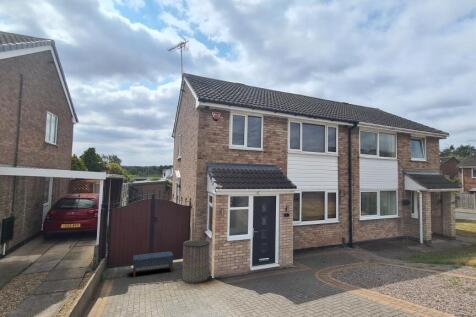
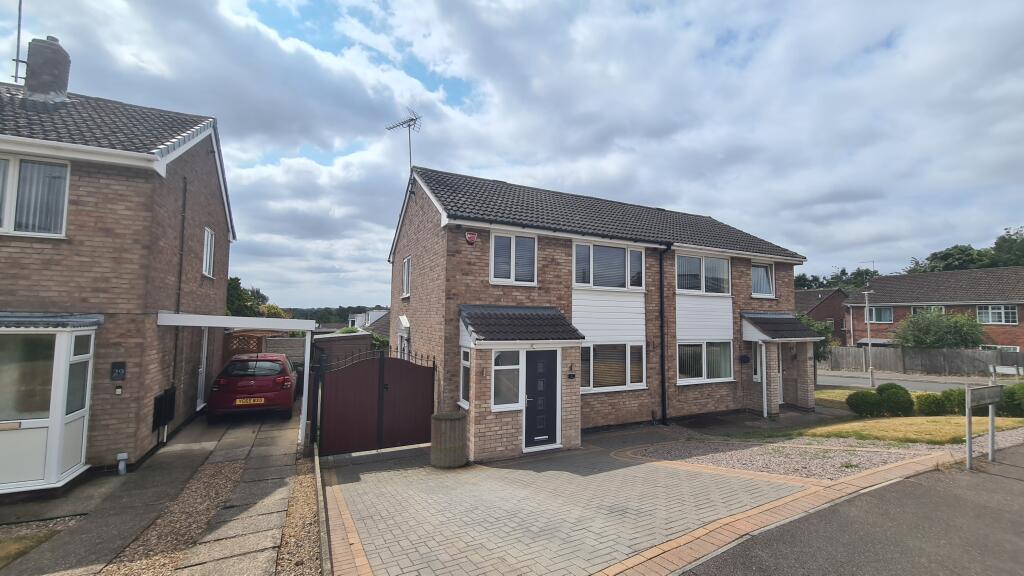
bench: present [133,251,173,277] -> none [358,431,415,466]

